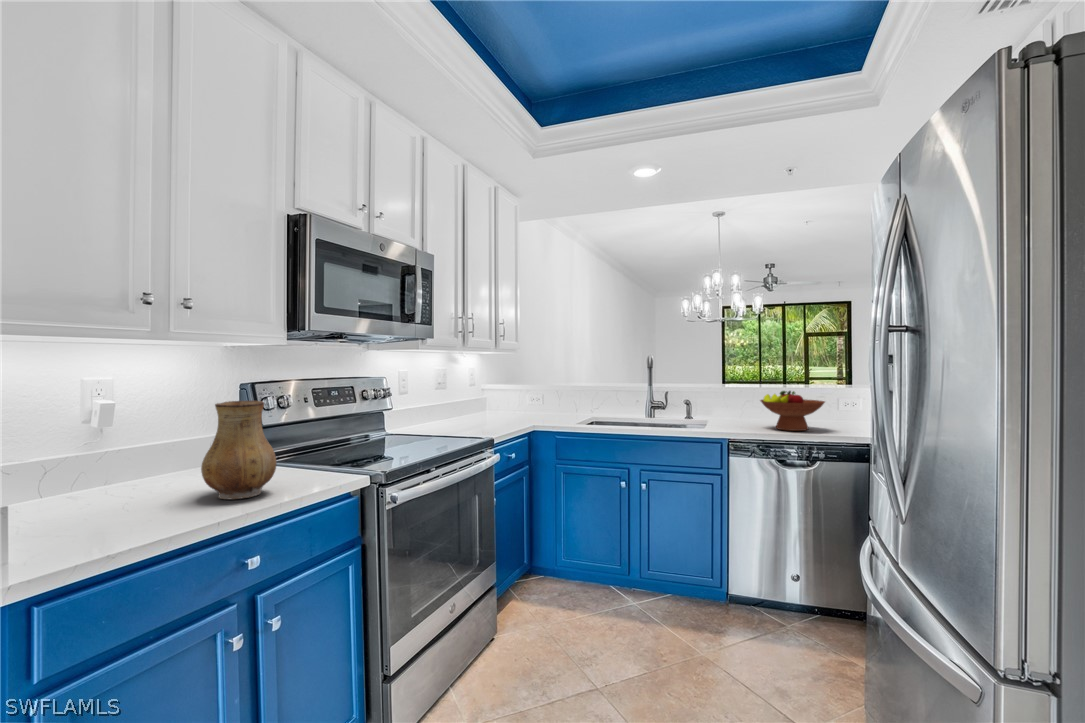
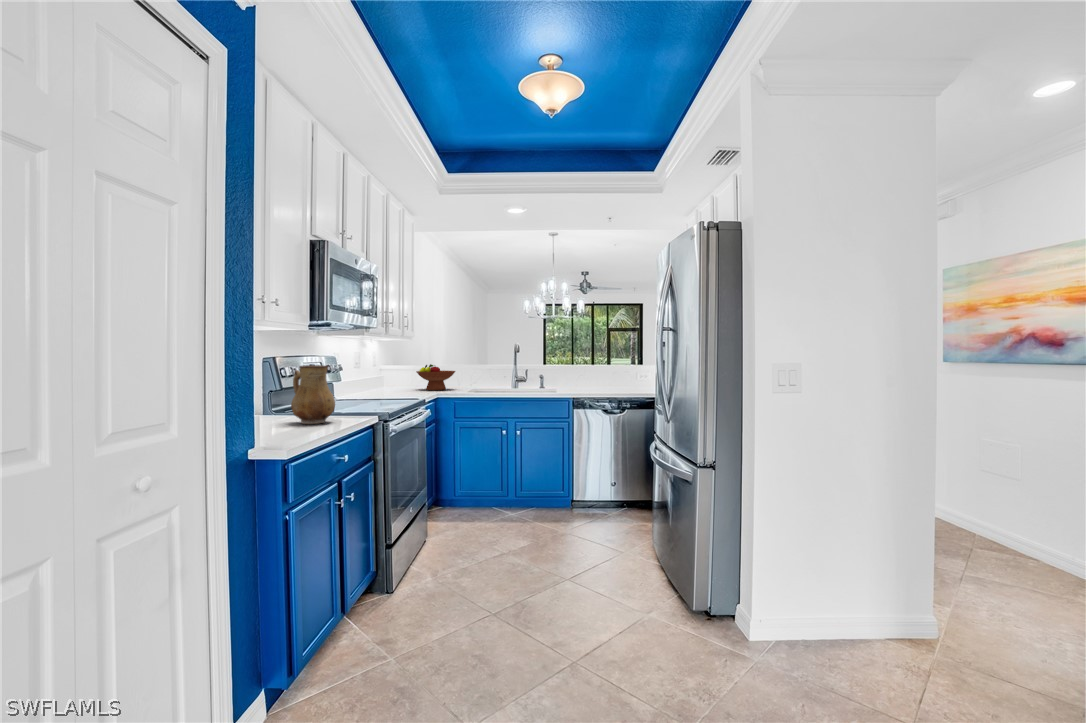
fruit bowl: present [760,391,825,431] -> present [416,364,455,390]

